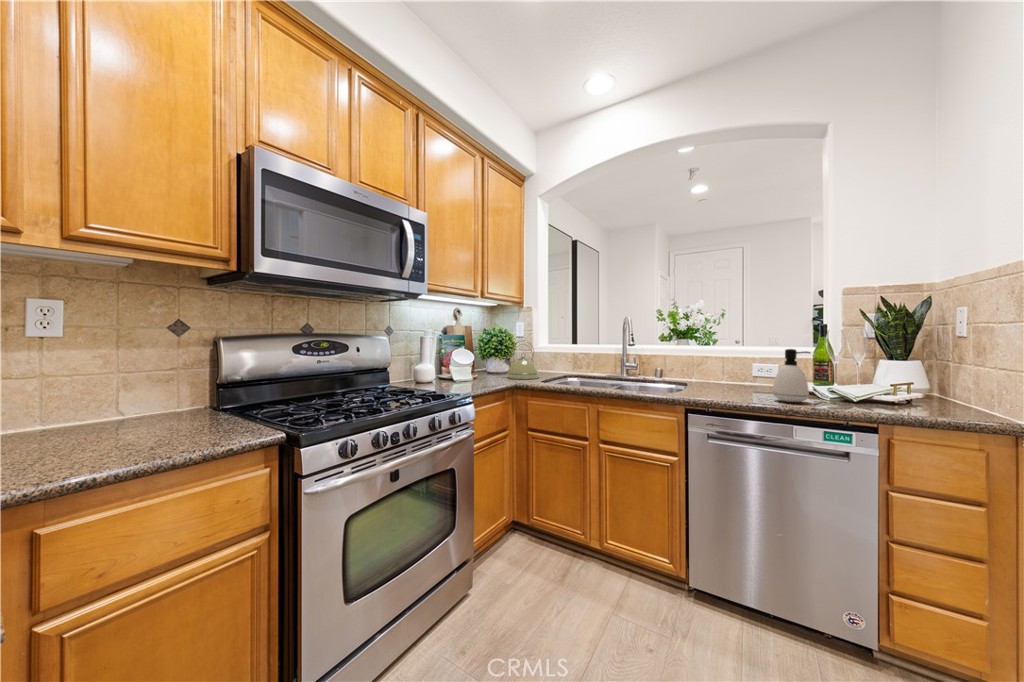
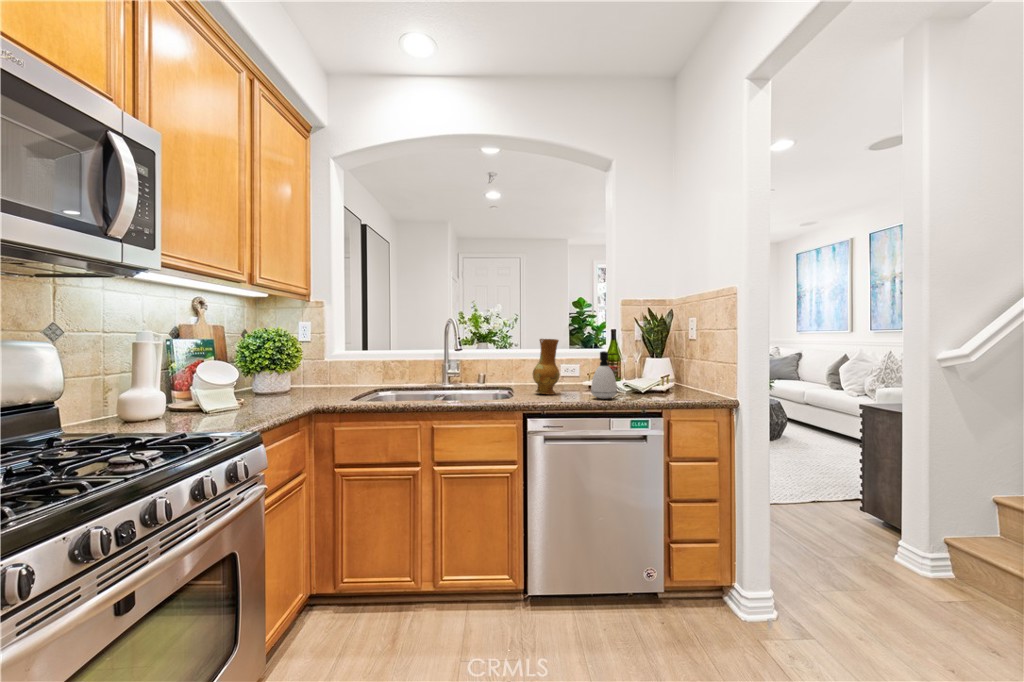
ceramic jug: none [706,335,738,392] -> present [533,339,560,395]
kettle: present [503,348,539,379] -> none [282,346,338,399]

